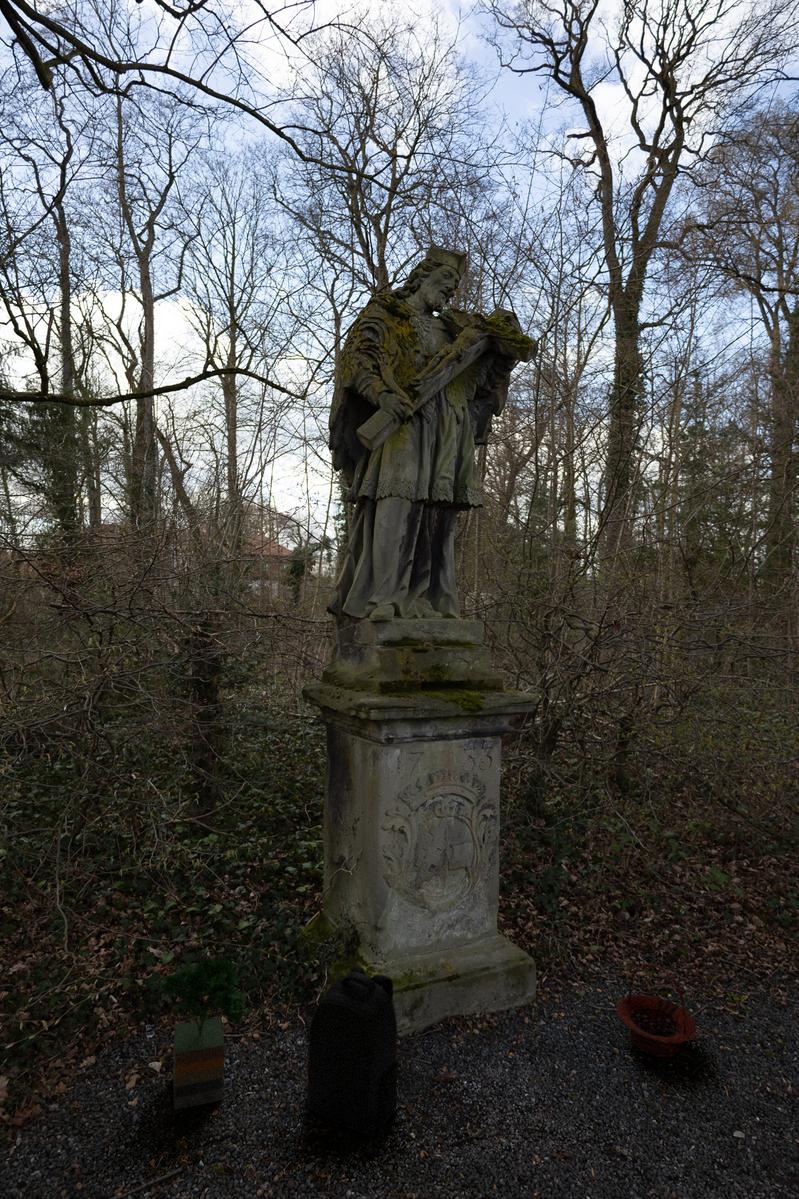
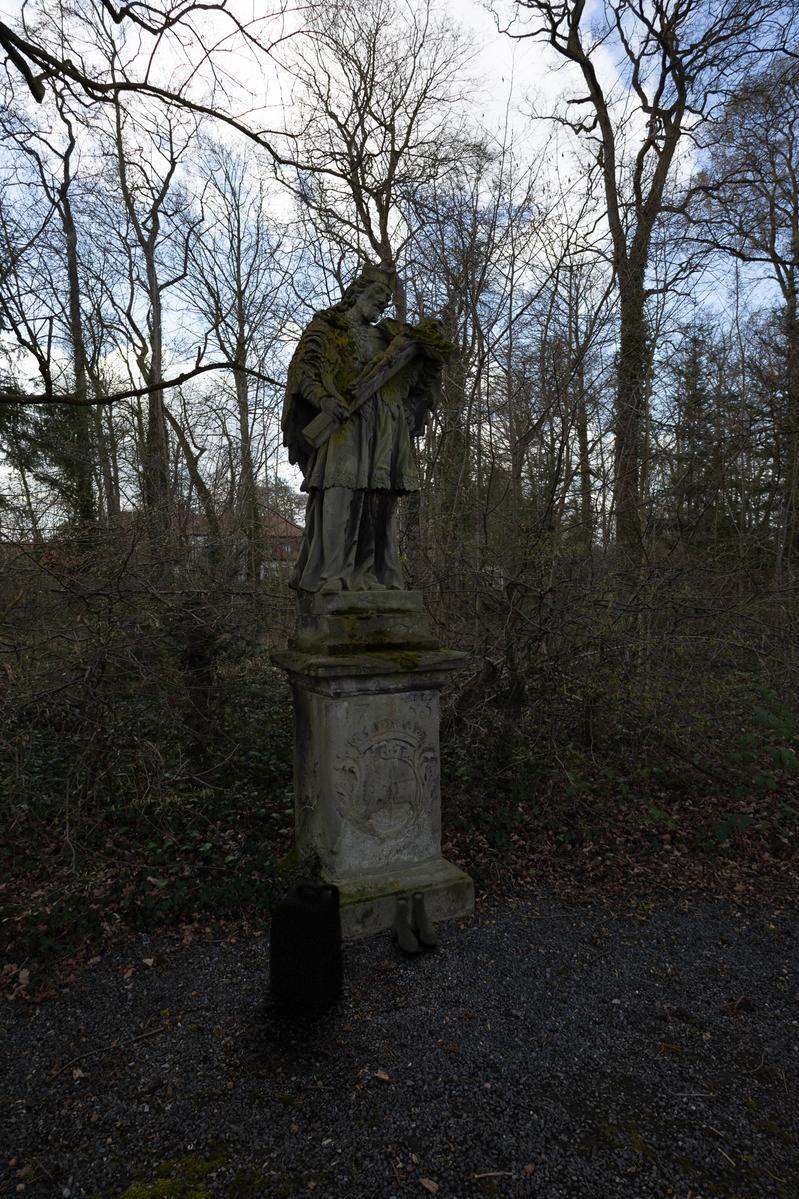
potted tree: present [159,956,247,1110] -> none [146,871,221,993]
basket: present [616,964,697,1057] -> none [536,876,603,951]
boots: none [445,978,500,1057] -> present [392,892,437,953]

